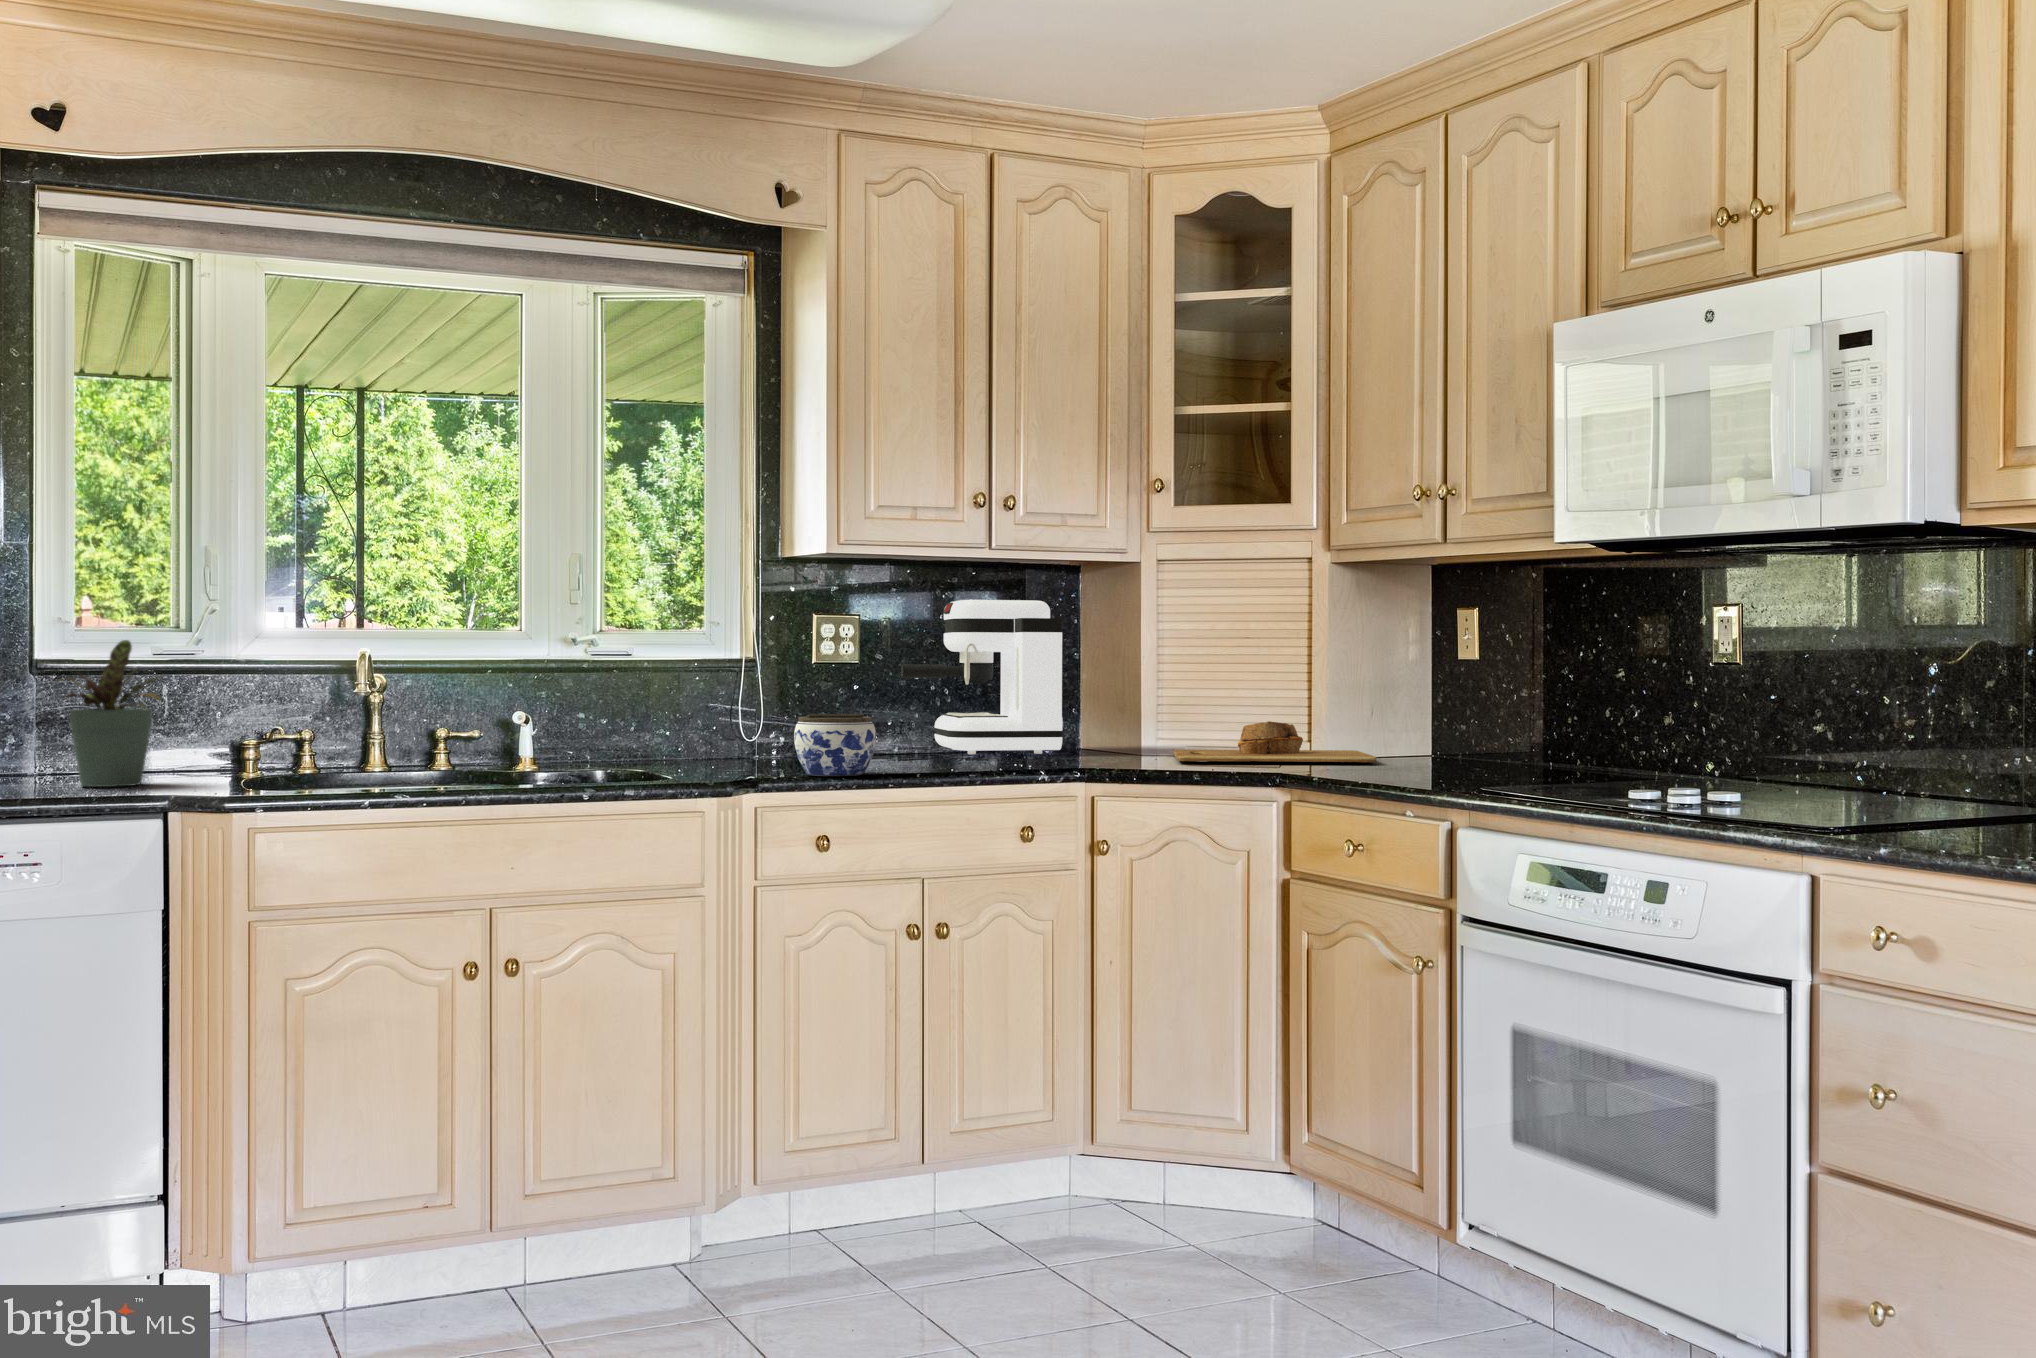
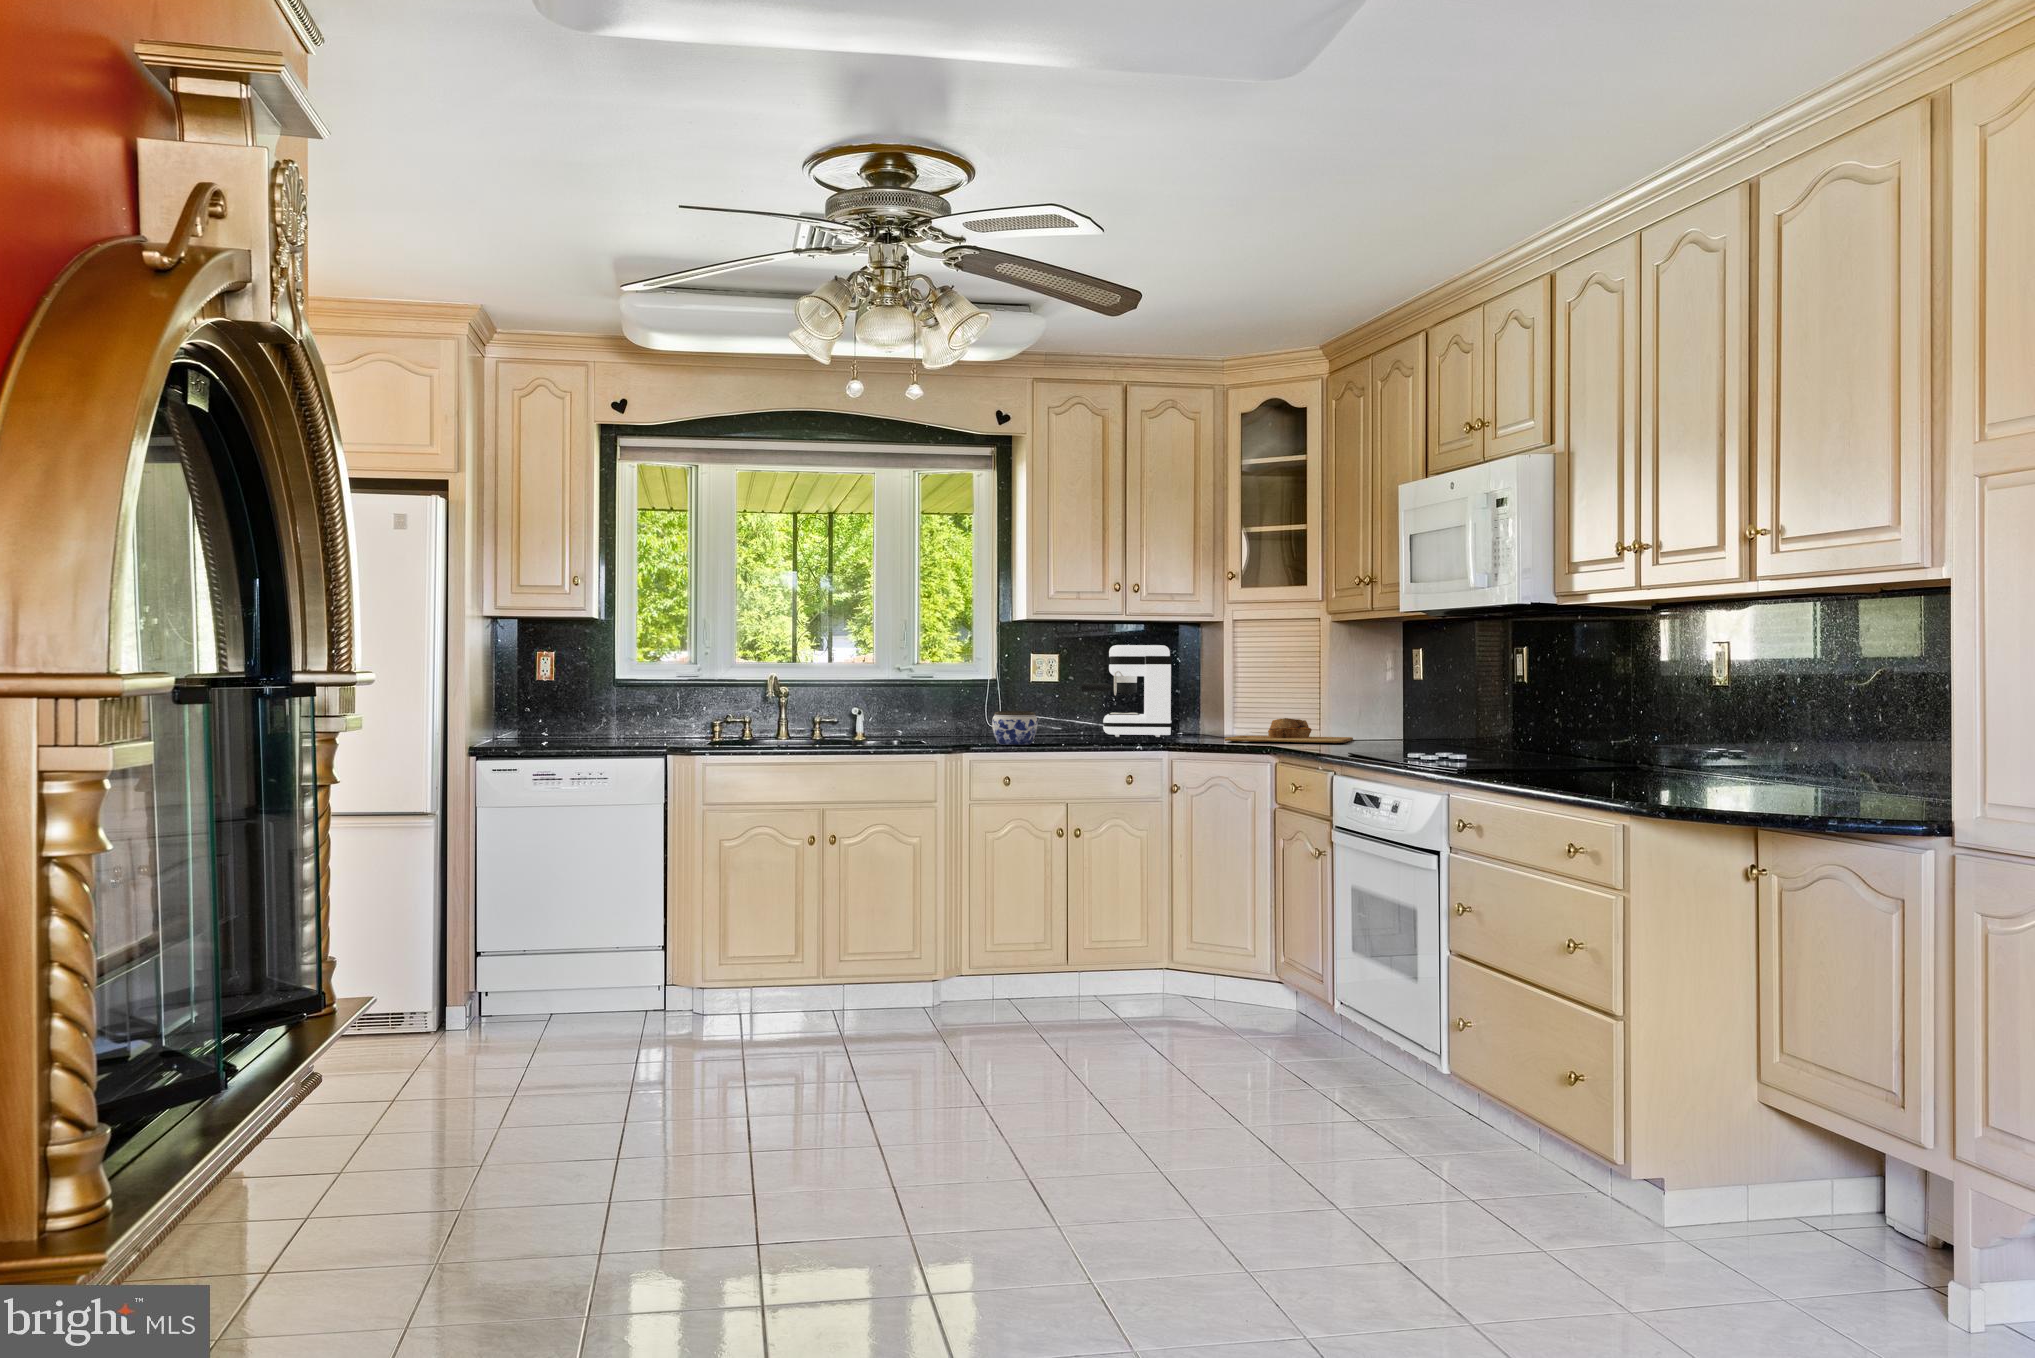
potted plant: present [57,640,161,787] -> none [620,670,676,744]

